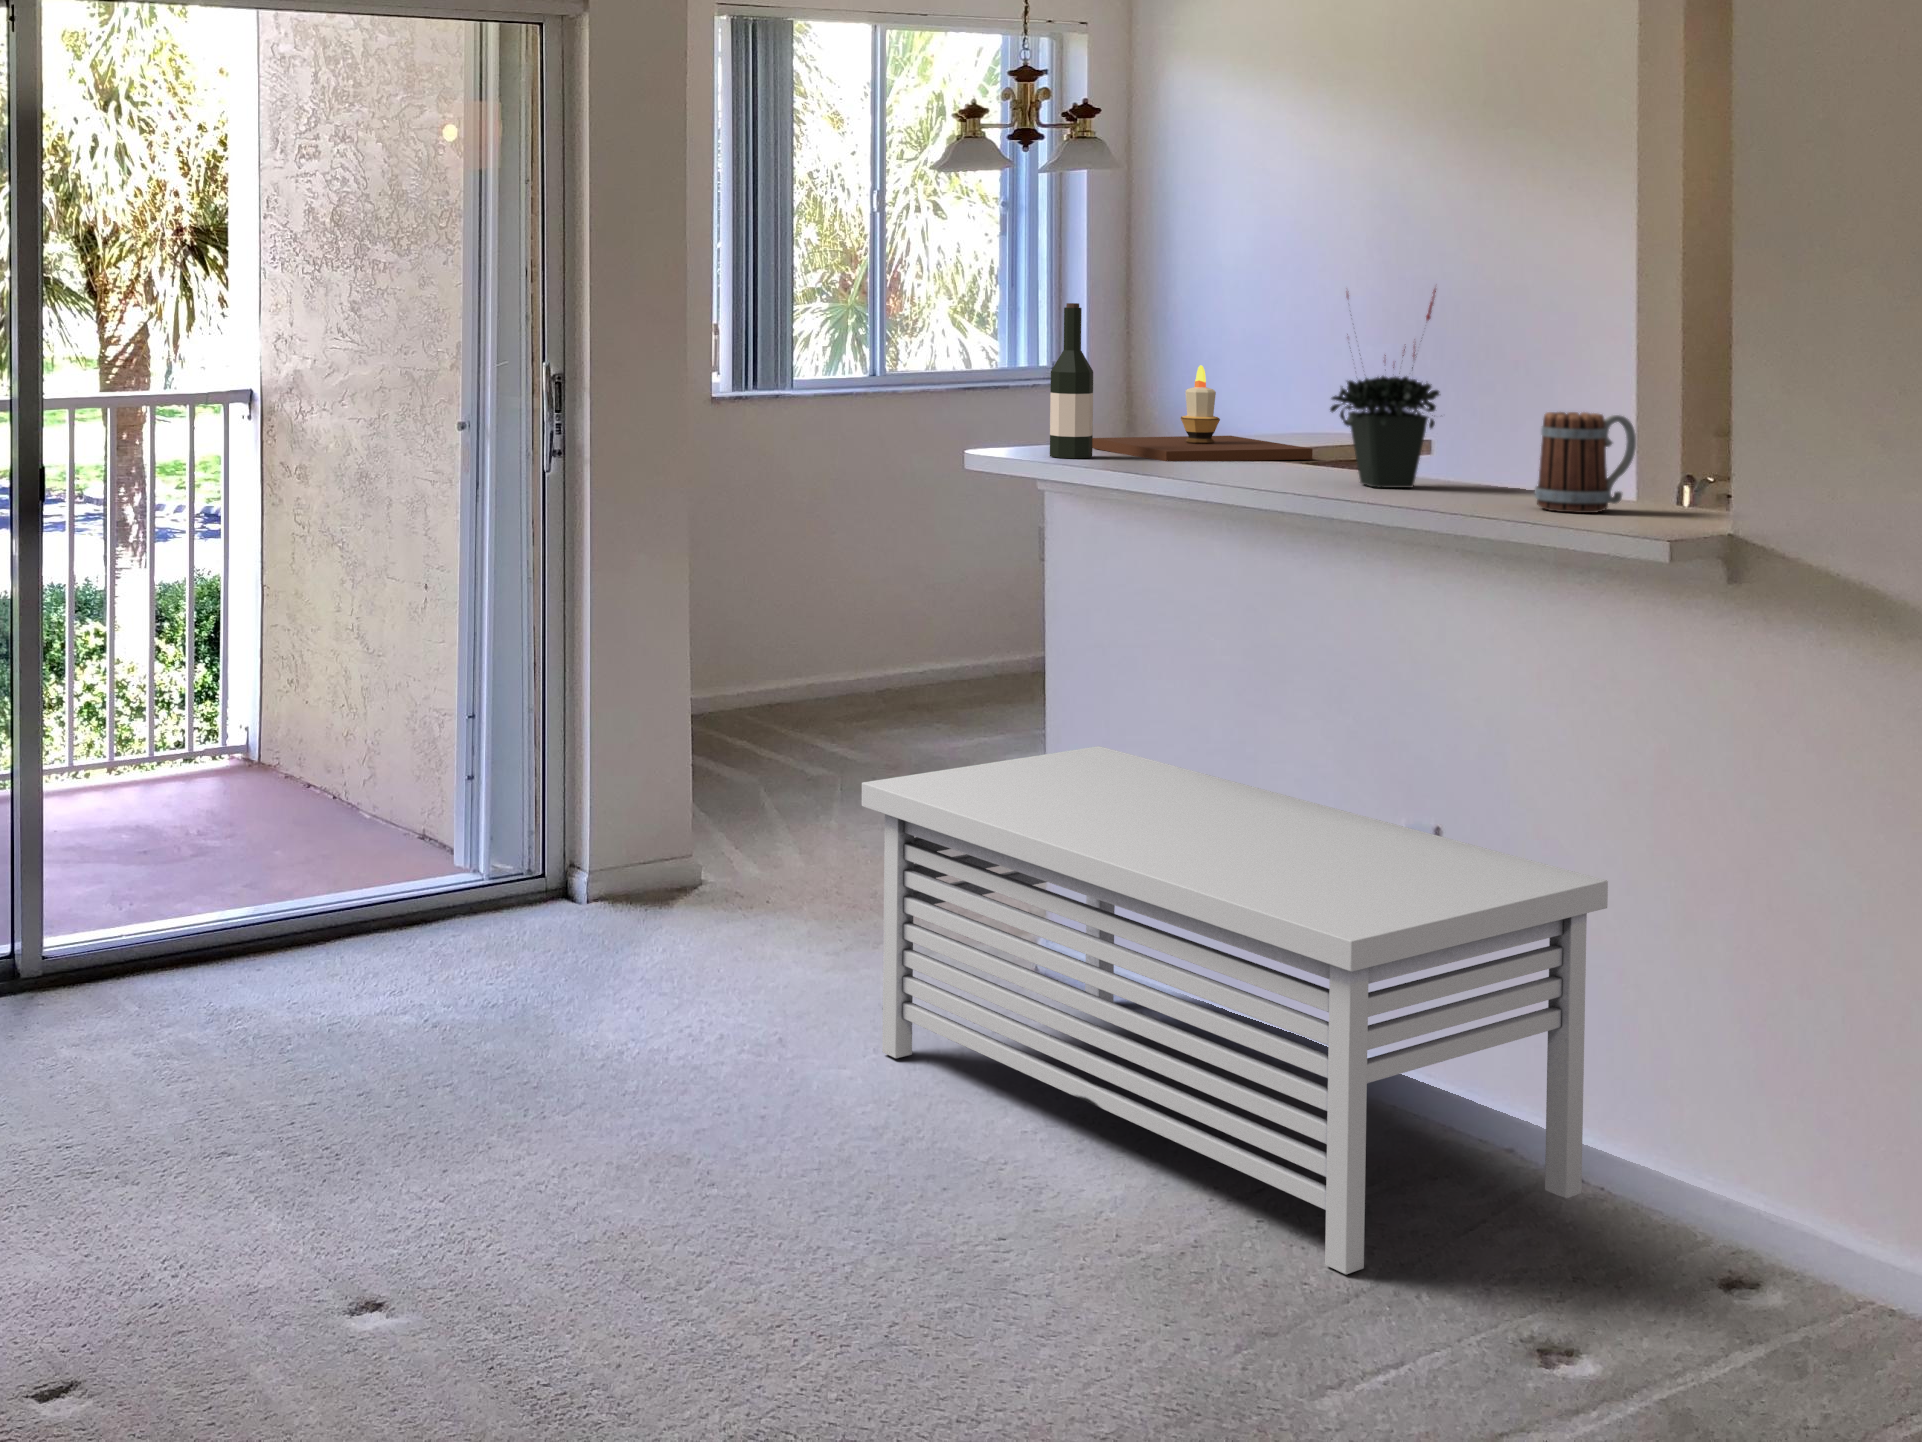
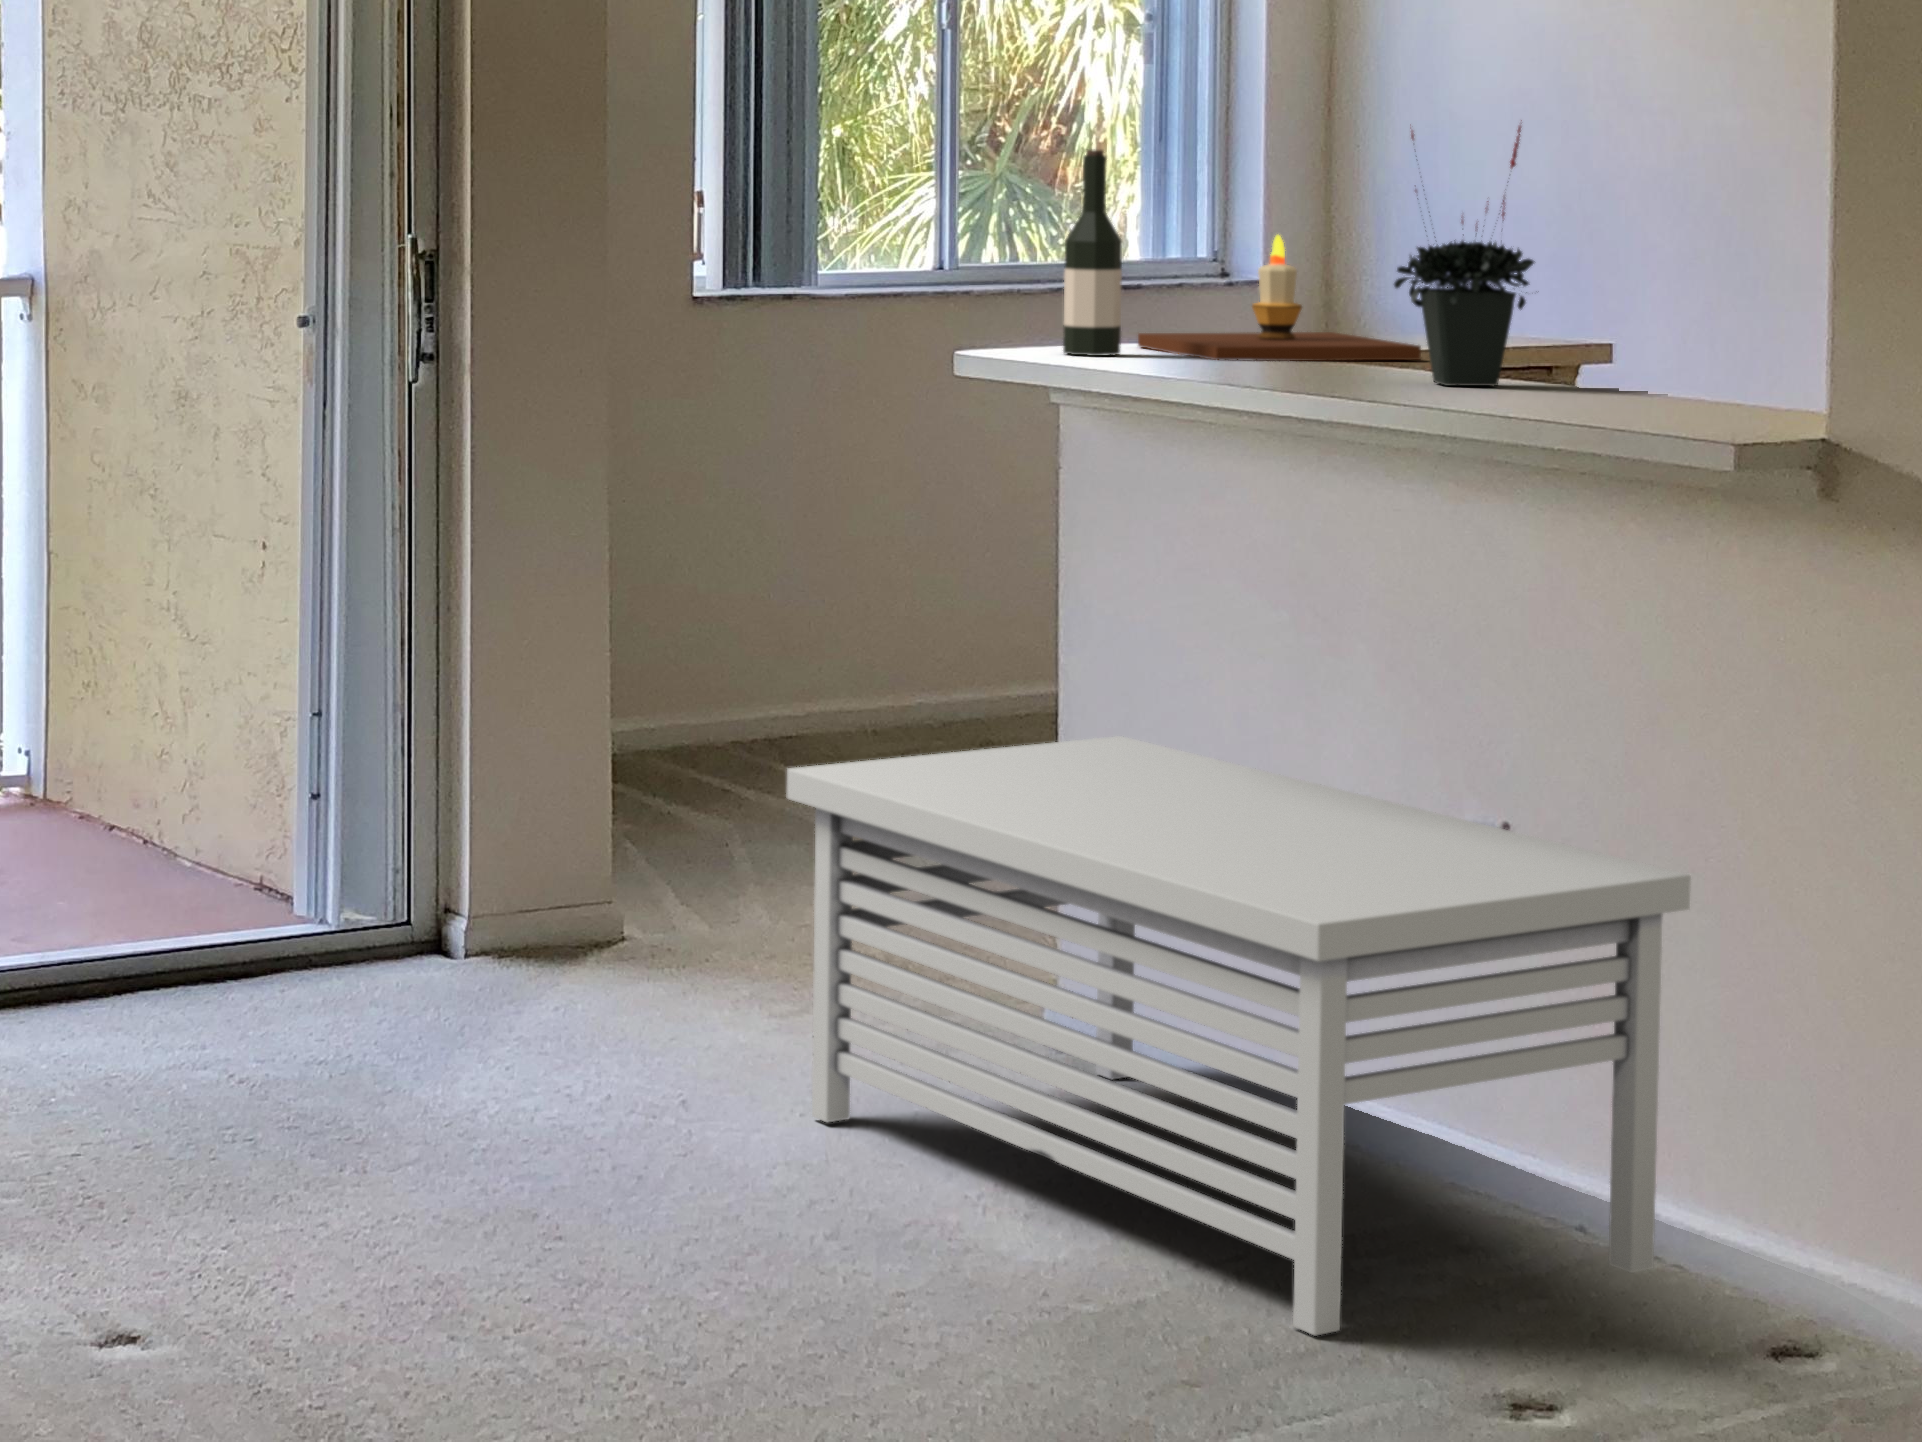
mug: present [1534,412,1636,513] -> none [1616,282,1748,410]

